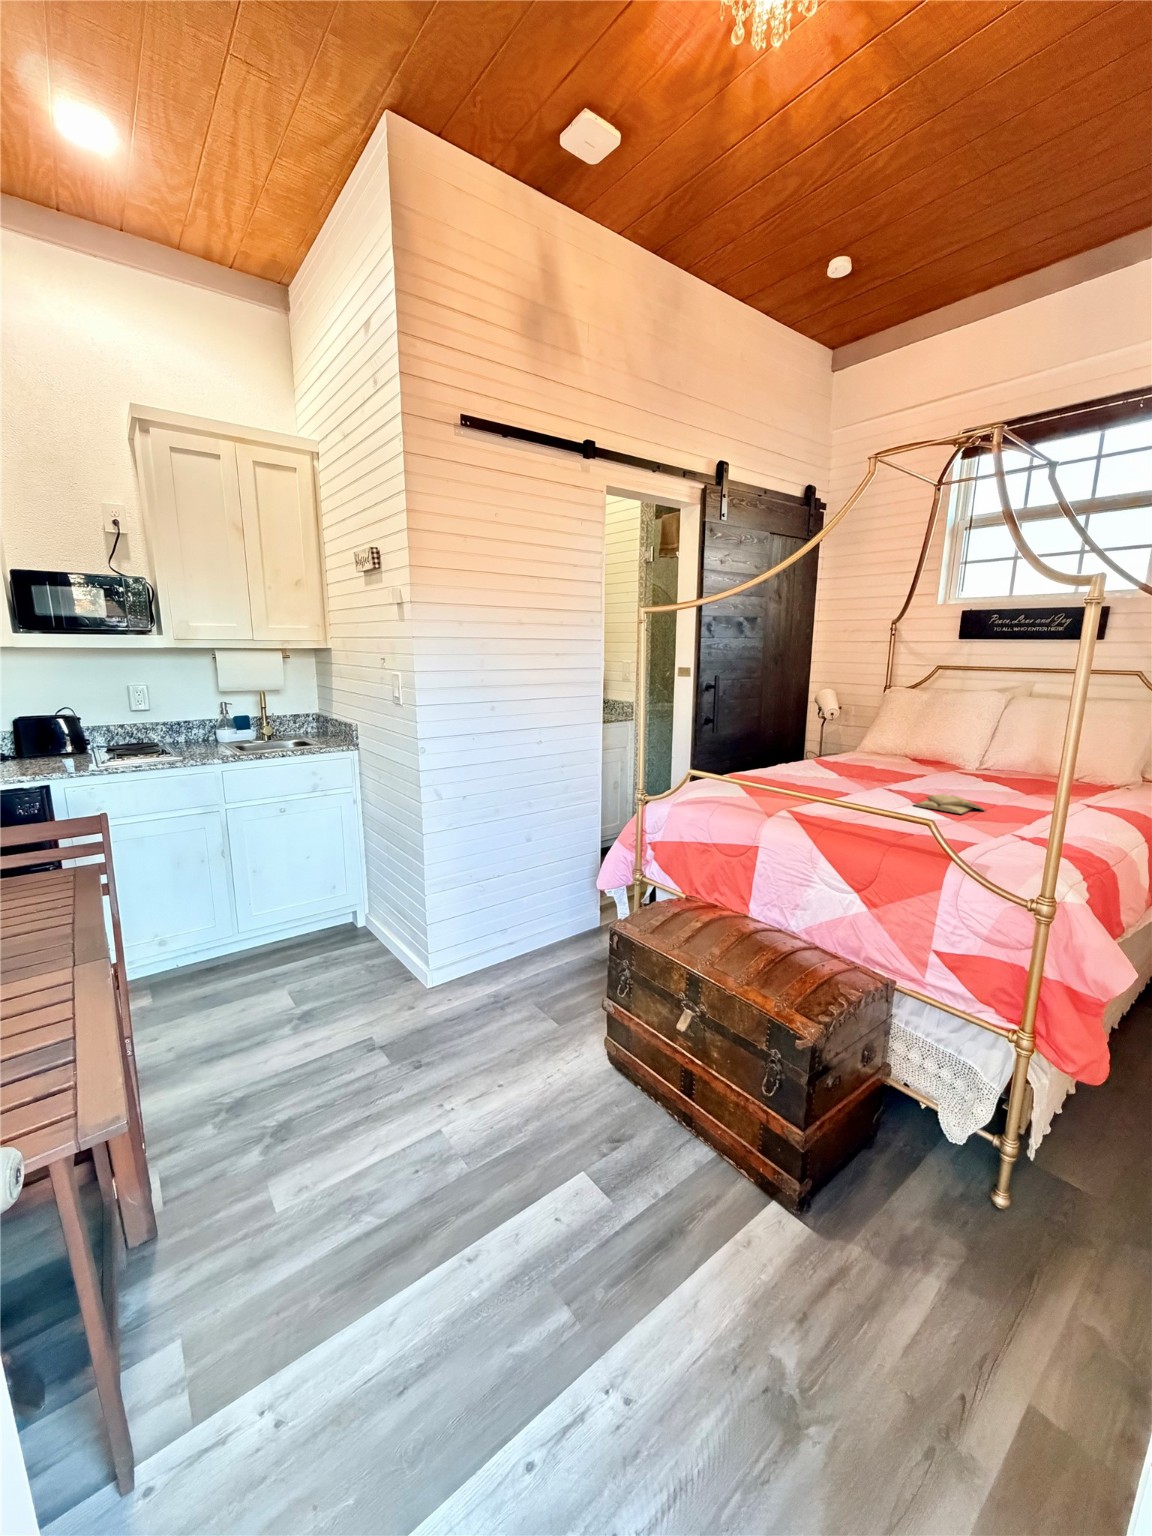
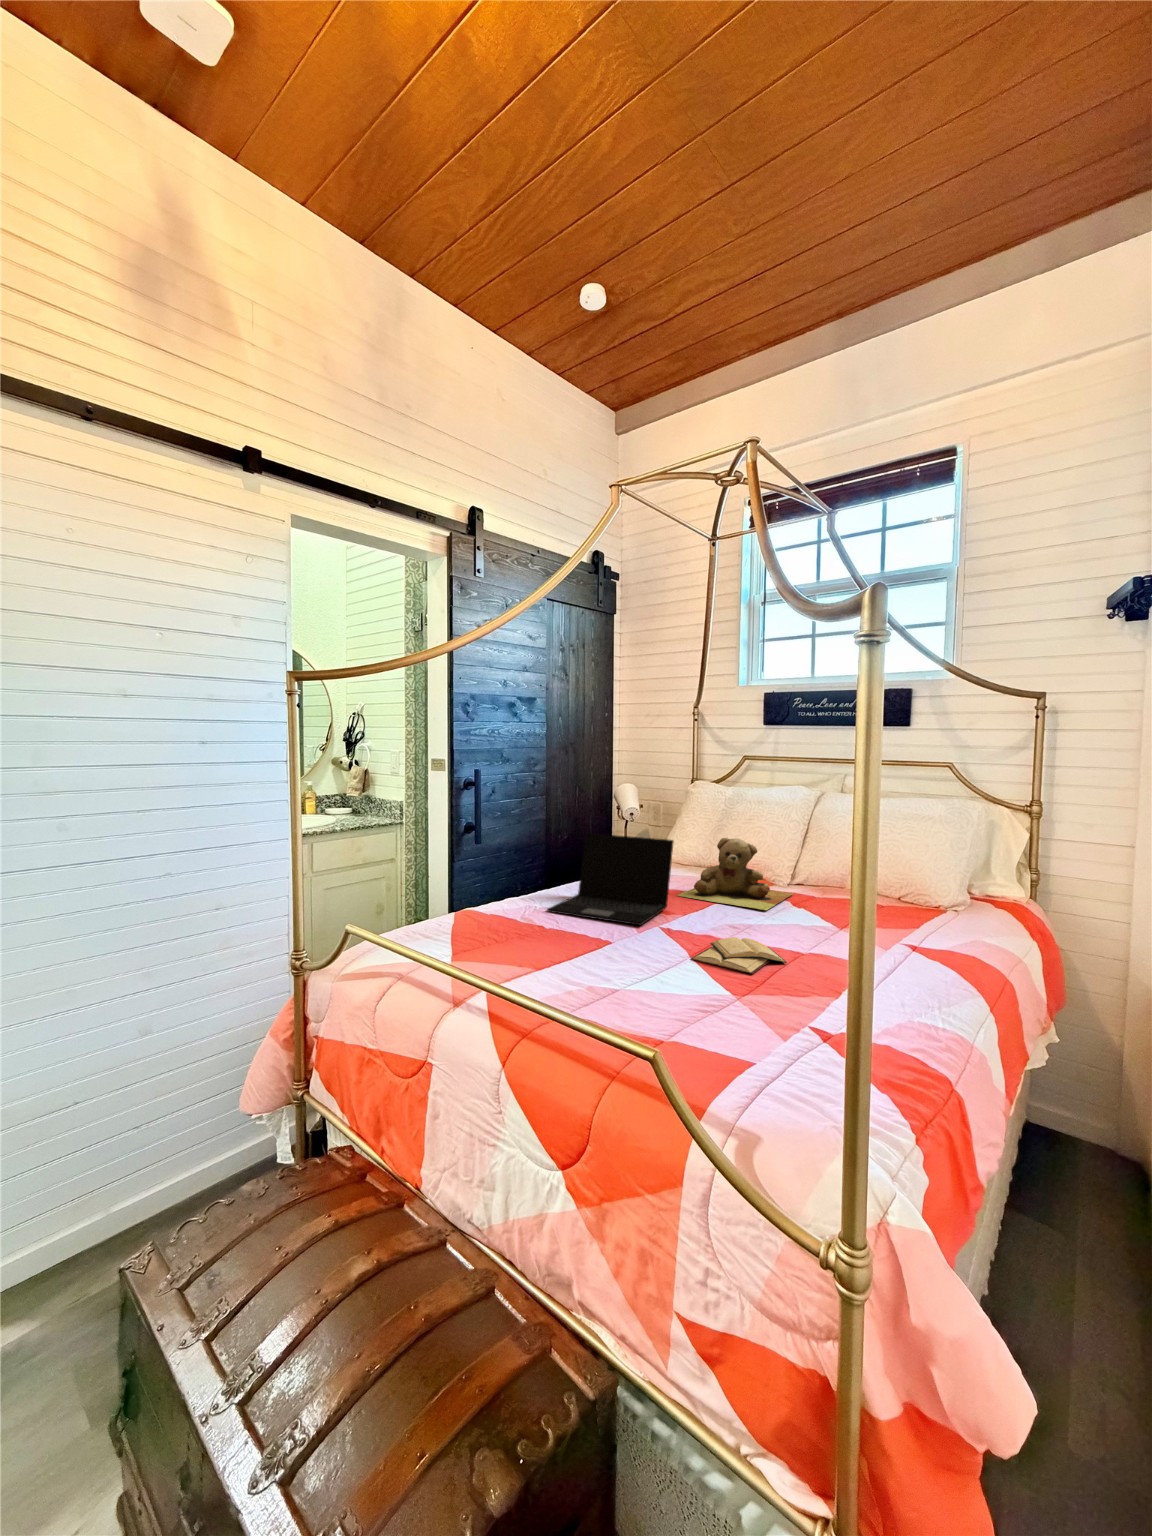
laptop: none [790,724,890,787] -> present [547,833,674,925]
teddy bear: none [885,730,984,783] -> present [678,838,793,910]

